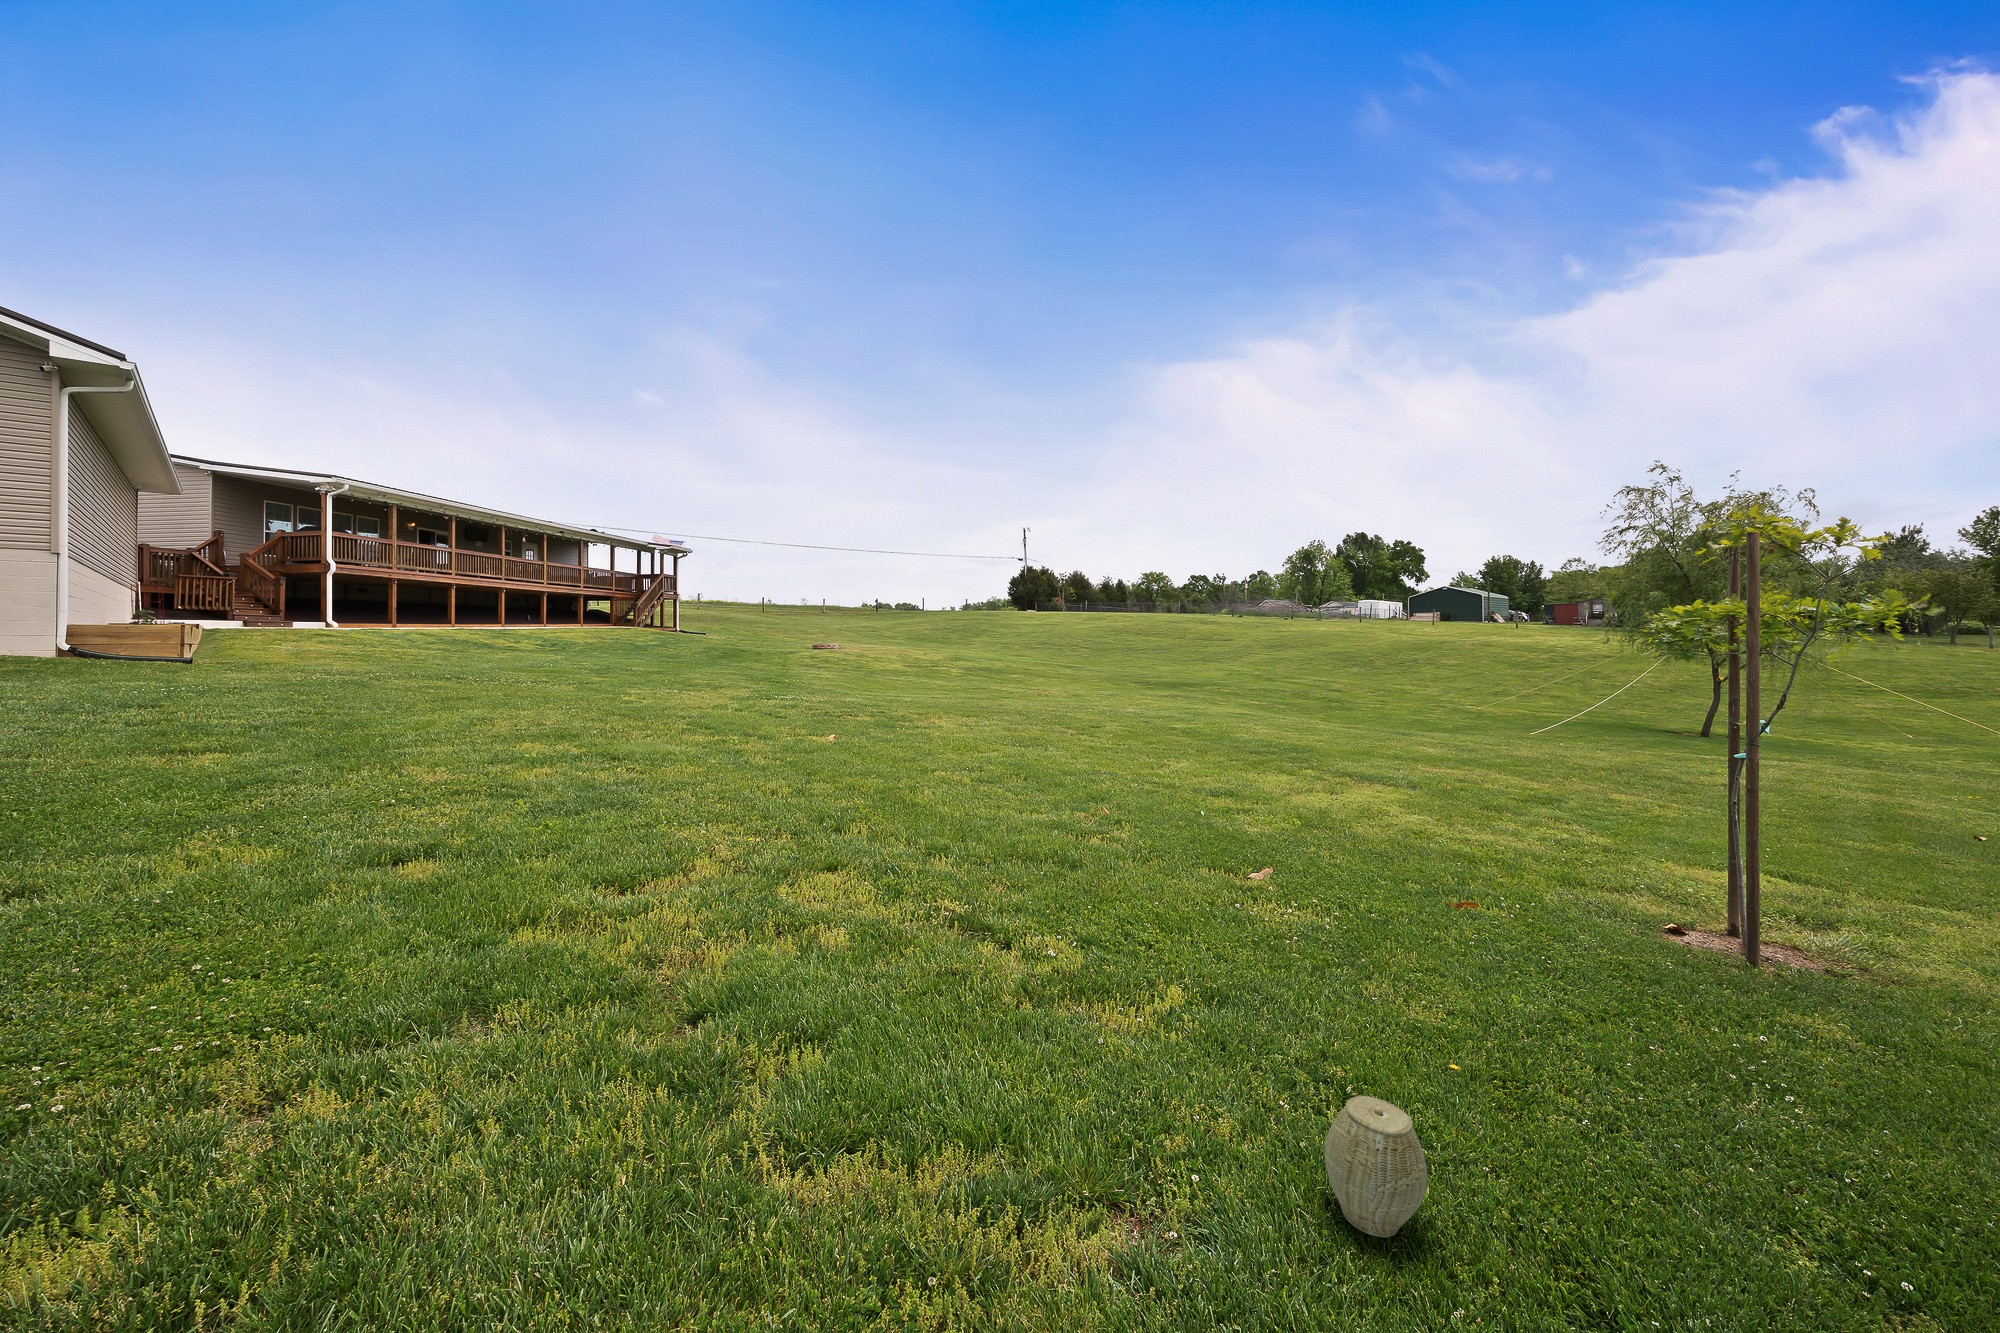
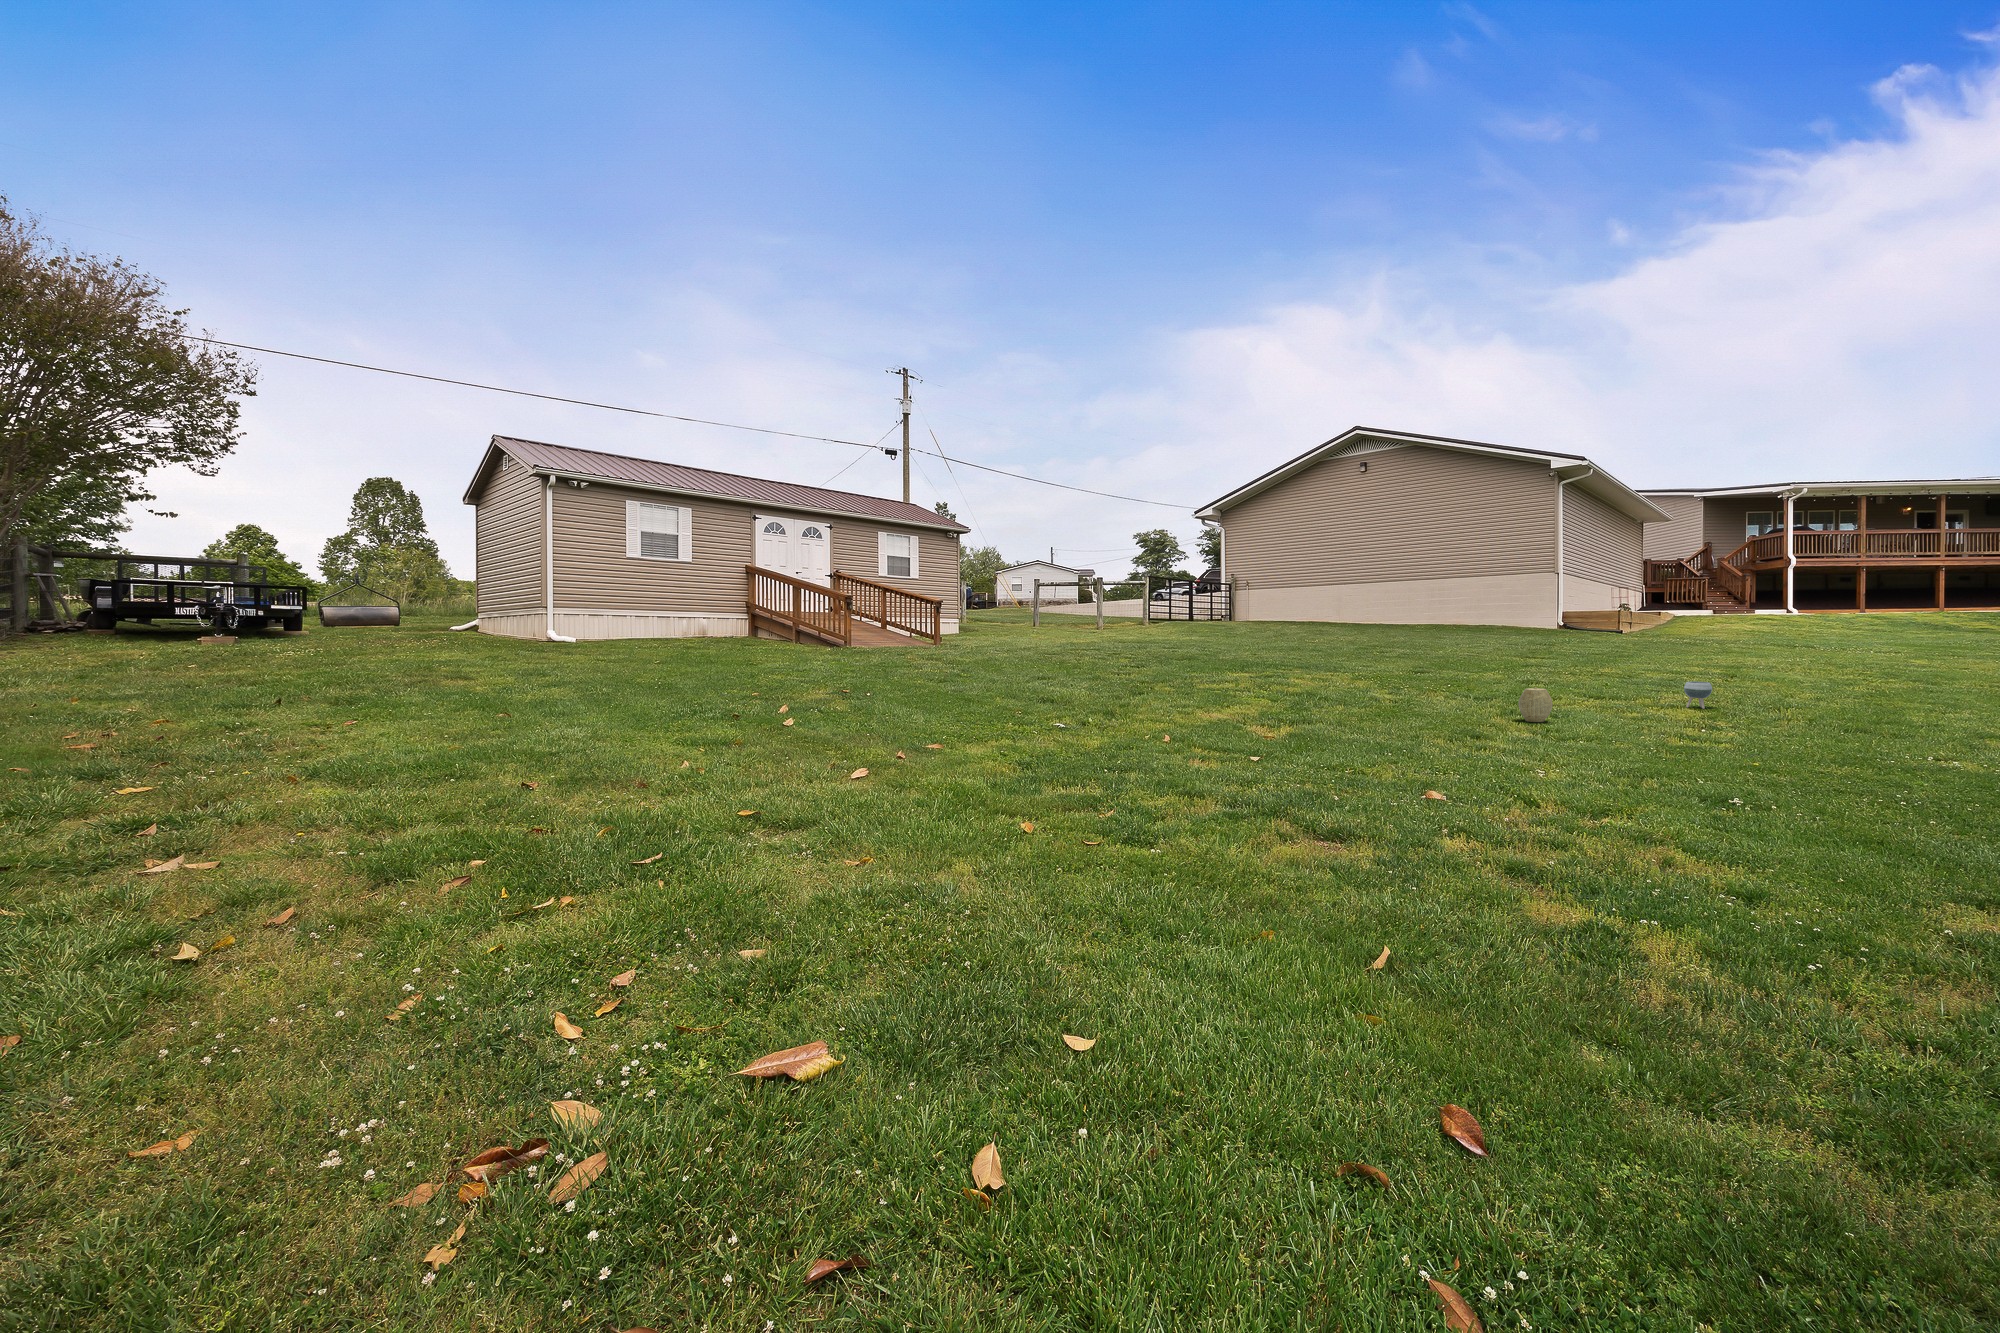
planter: none [1080,885,1119,943] -> present [1684,682,1712,709]

